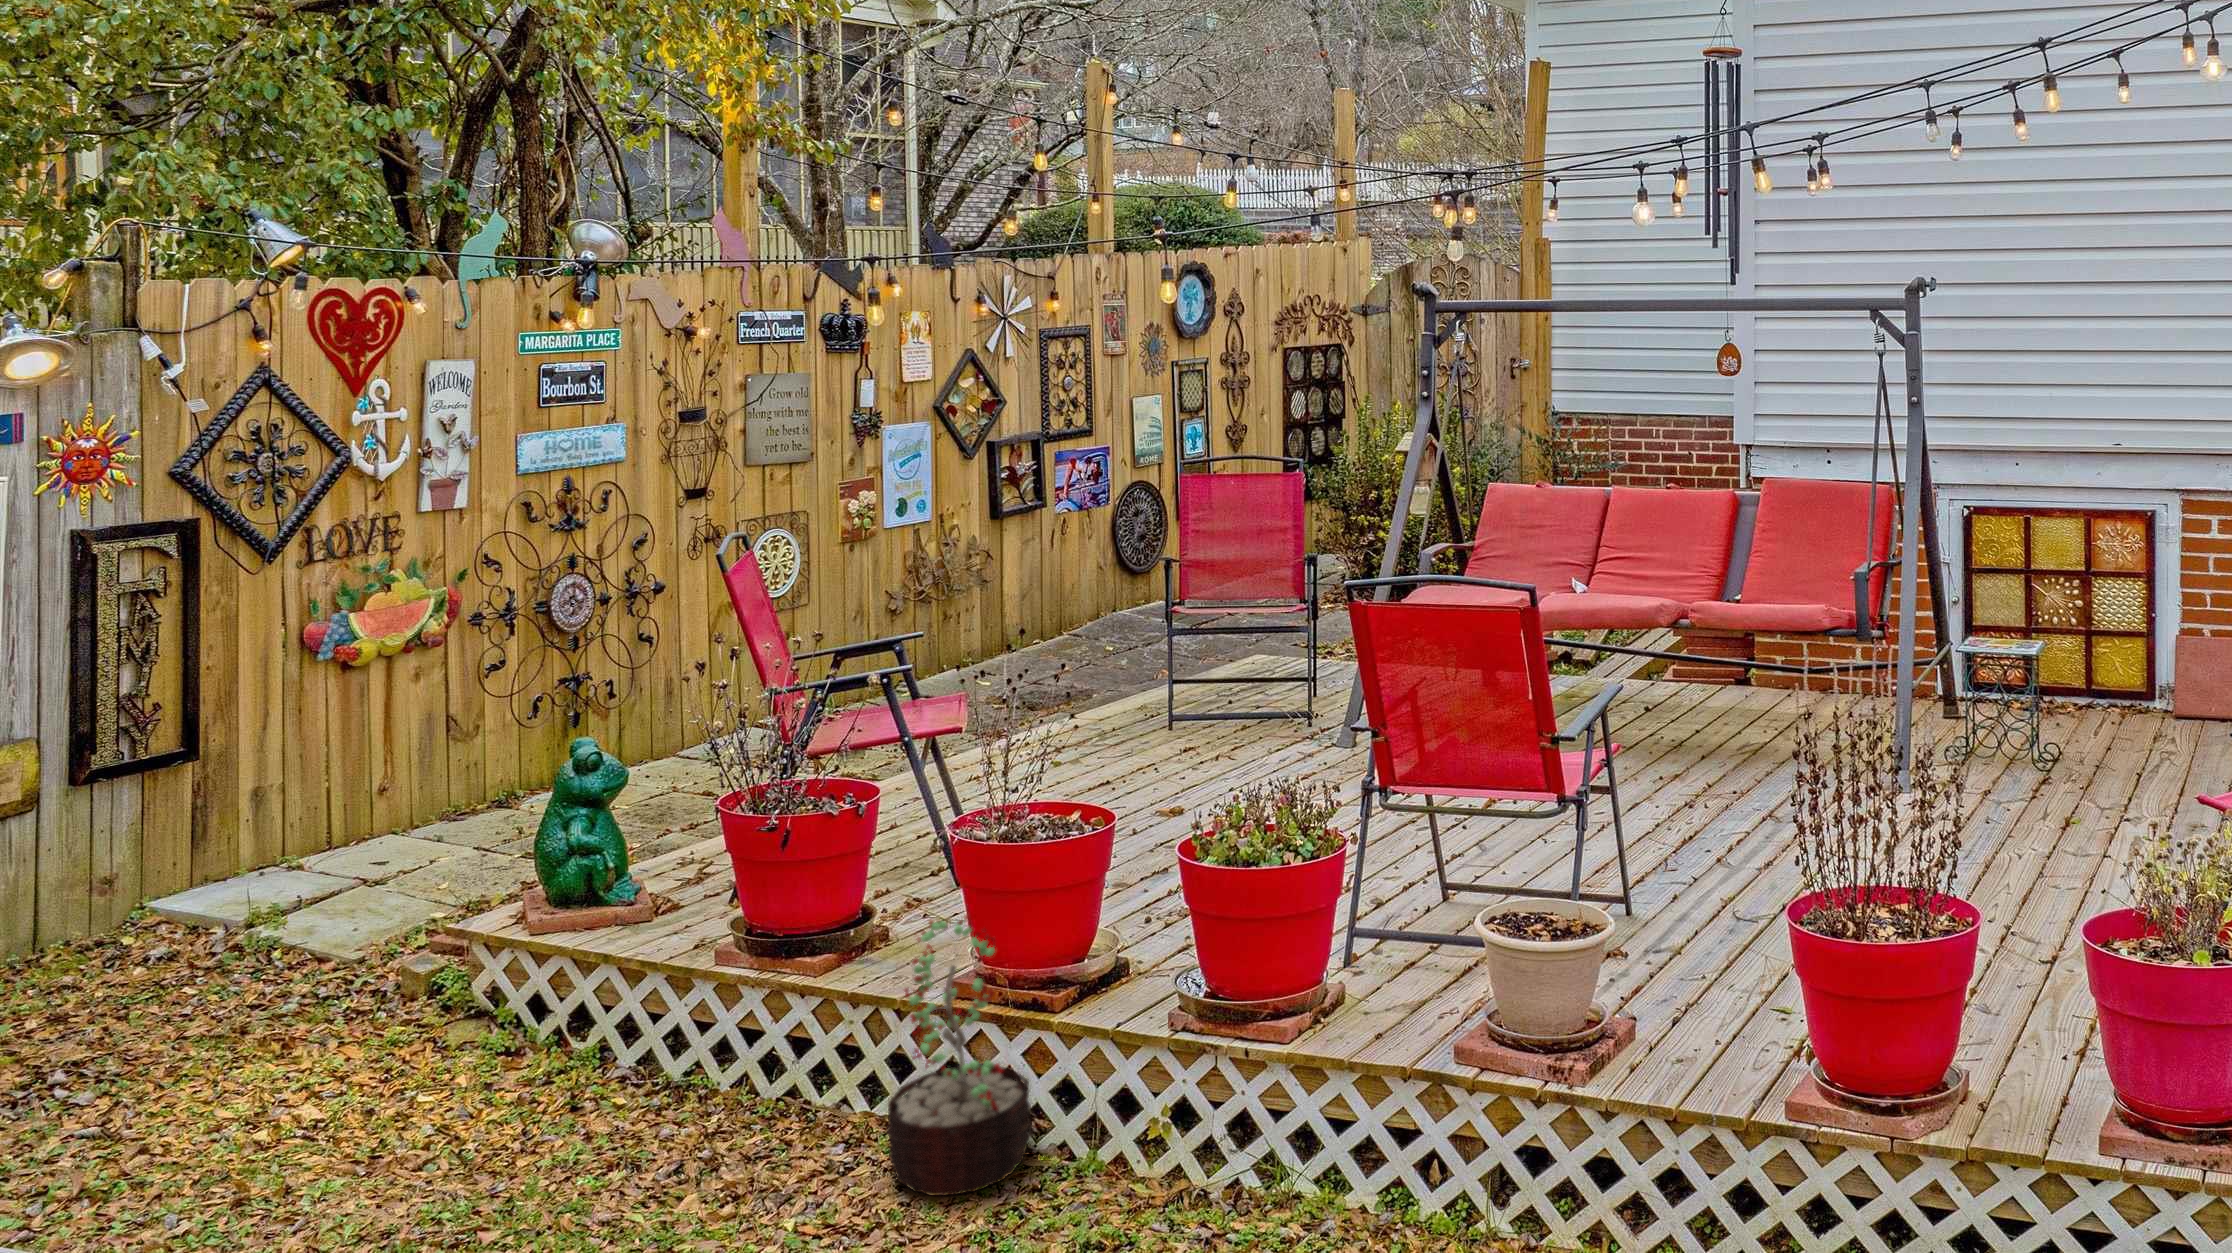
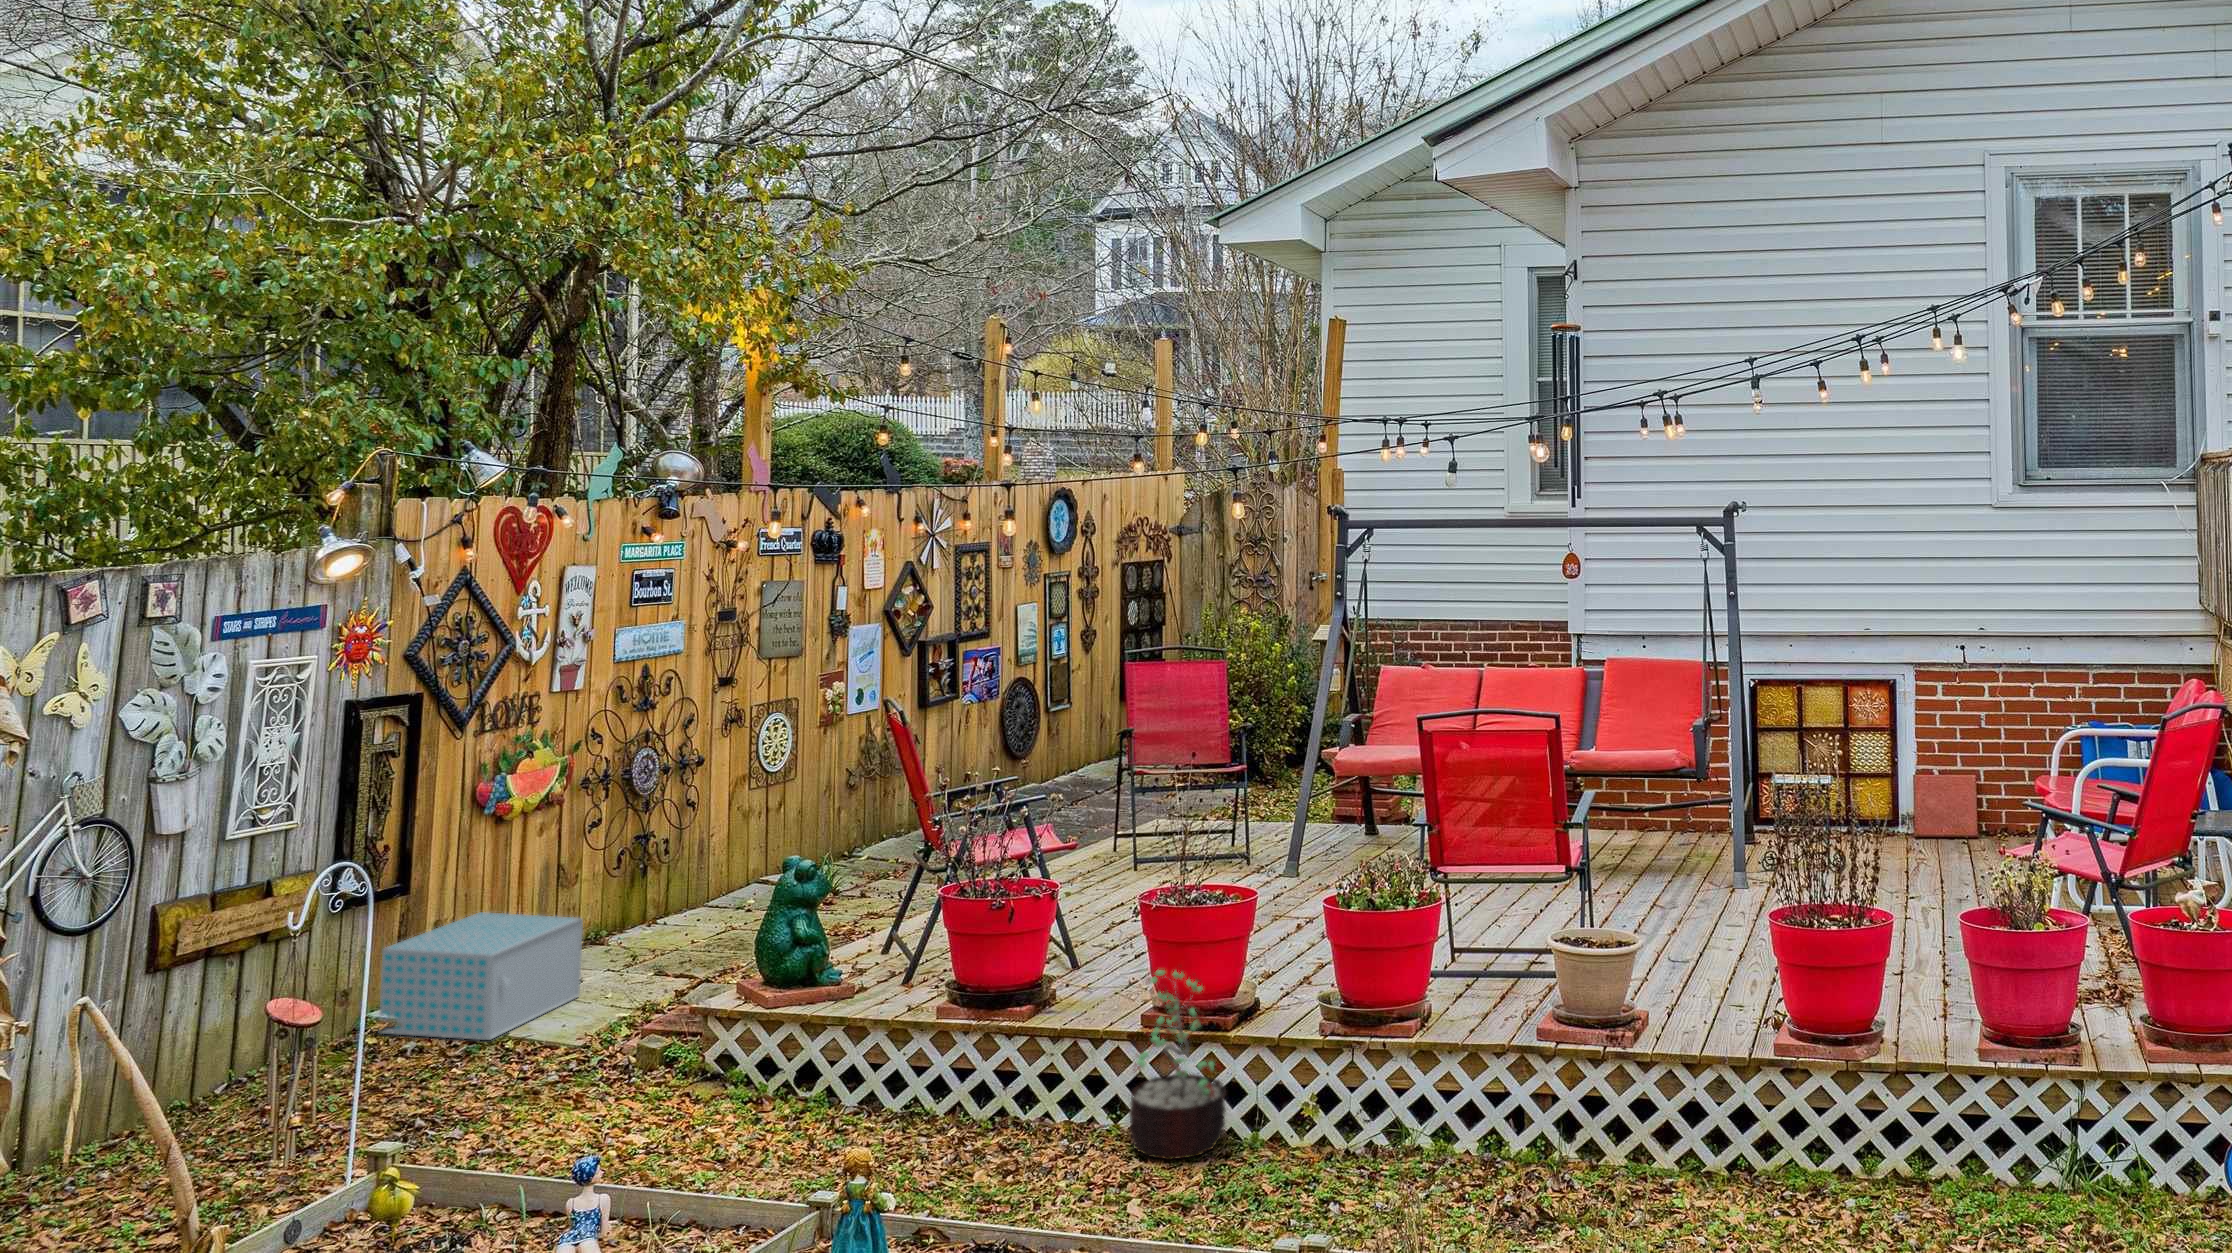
storage box: none [180,778,443,941] -> present [380,912,583,1040]

